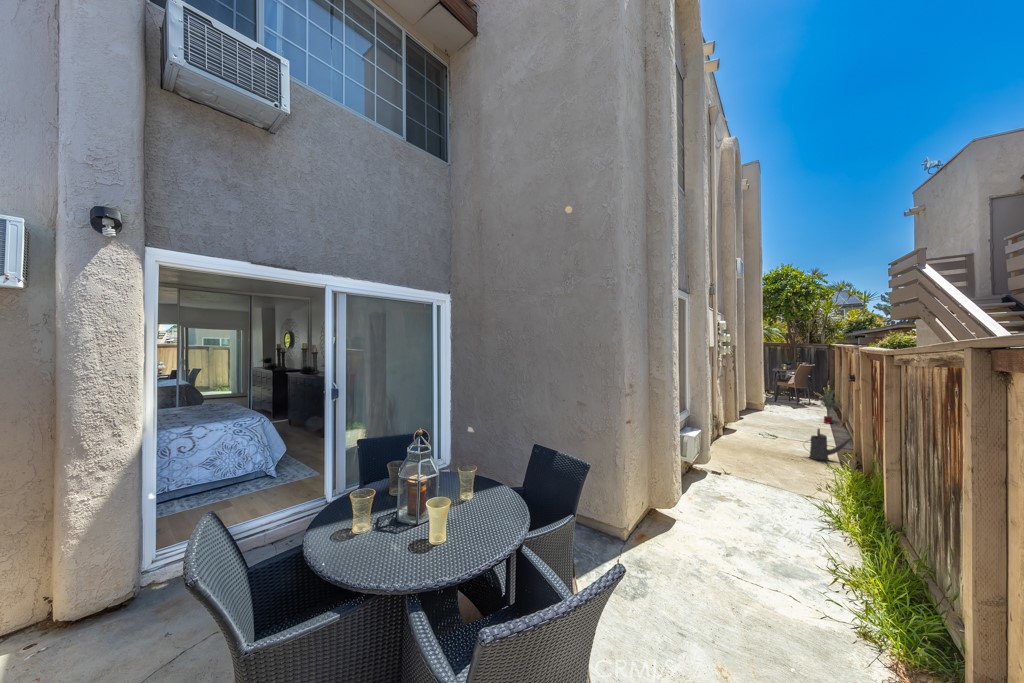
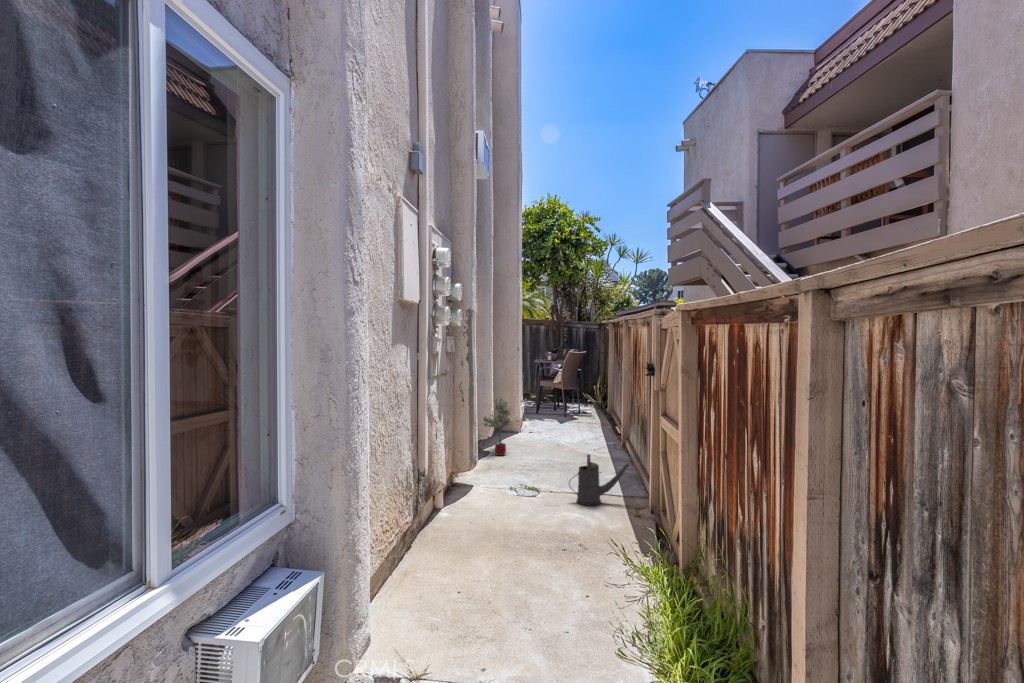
potted tree: present [821,391,842,424] -> present [483,396,511,456]

